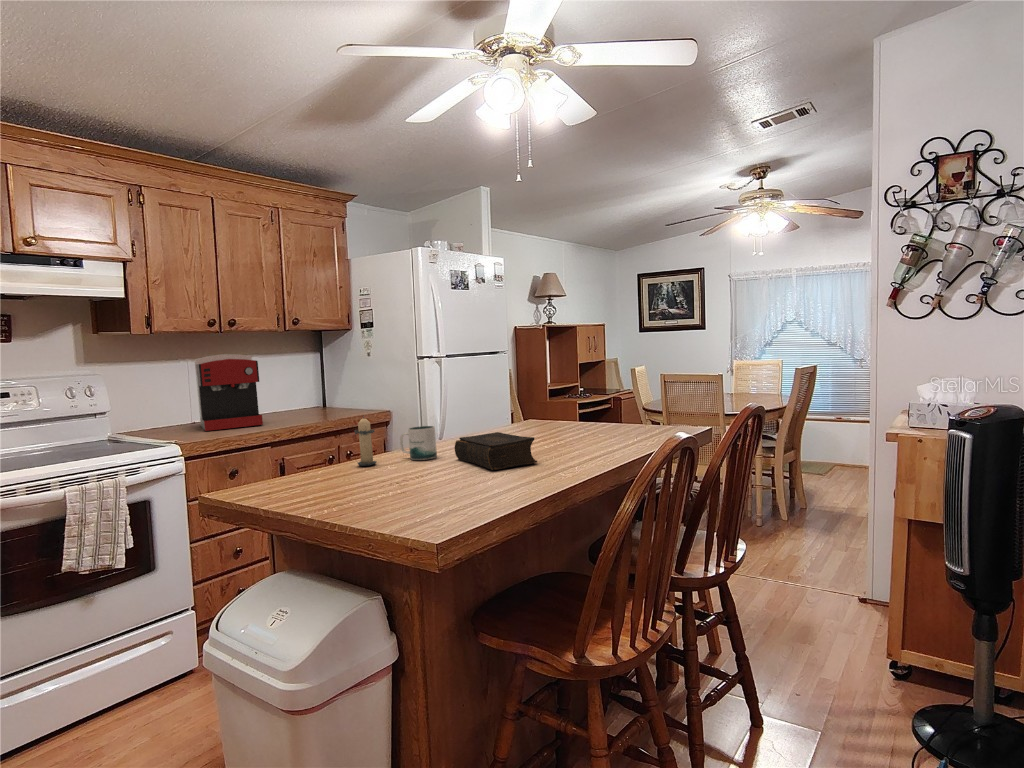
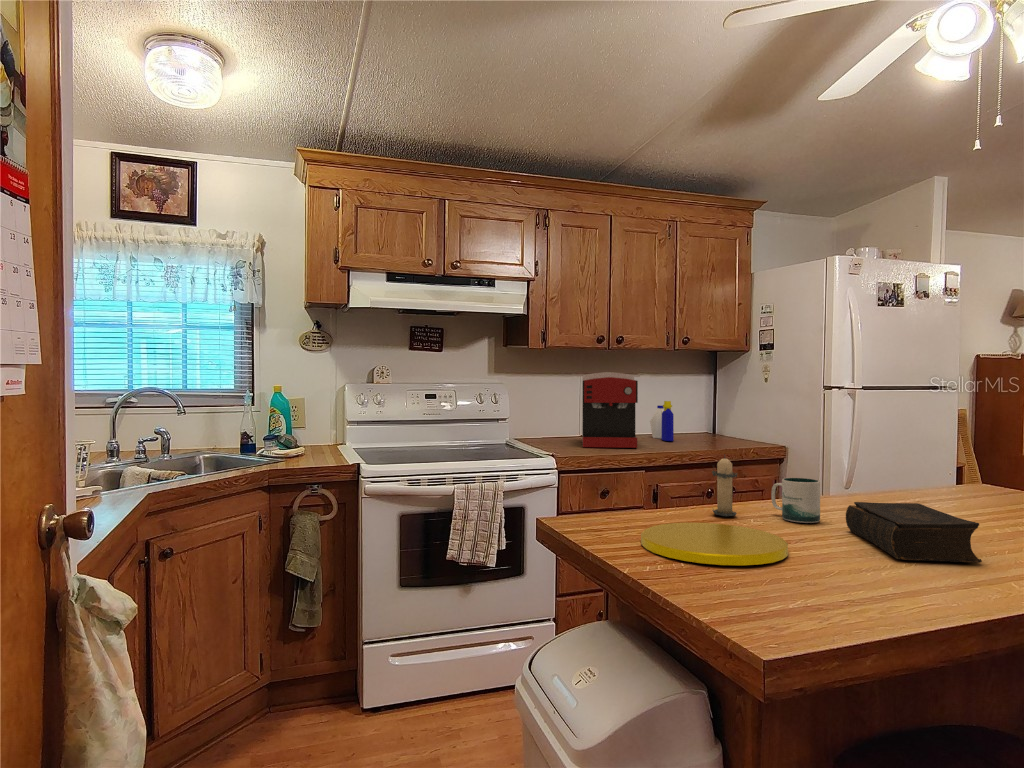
bottle: none [269,378,294,415] -> present [650,401,674,441]
plate: none [309,469,425,502] -> present [641,522,788,565]

